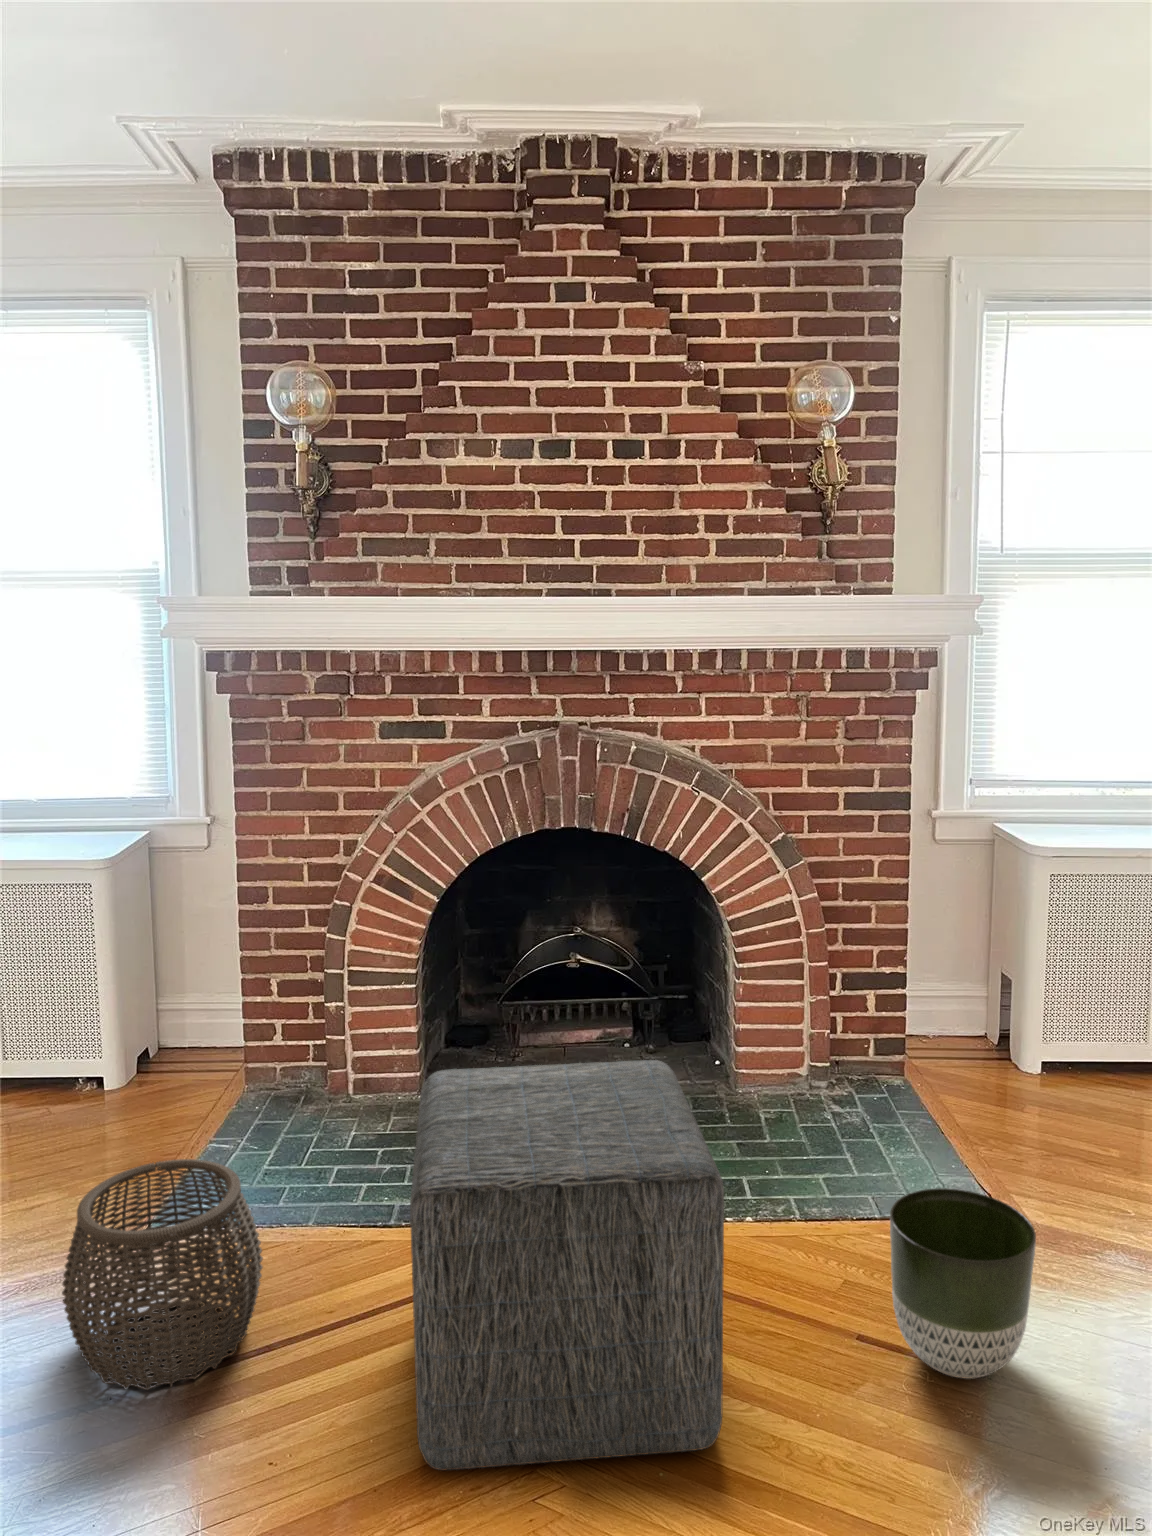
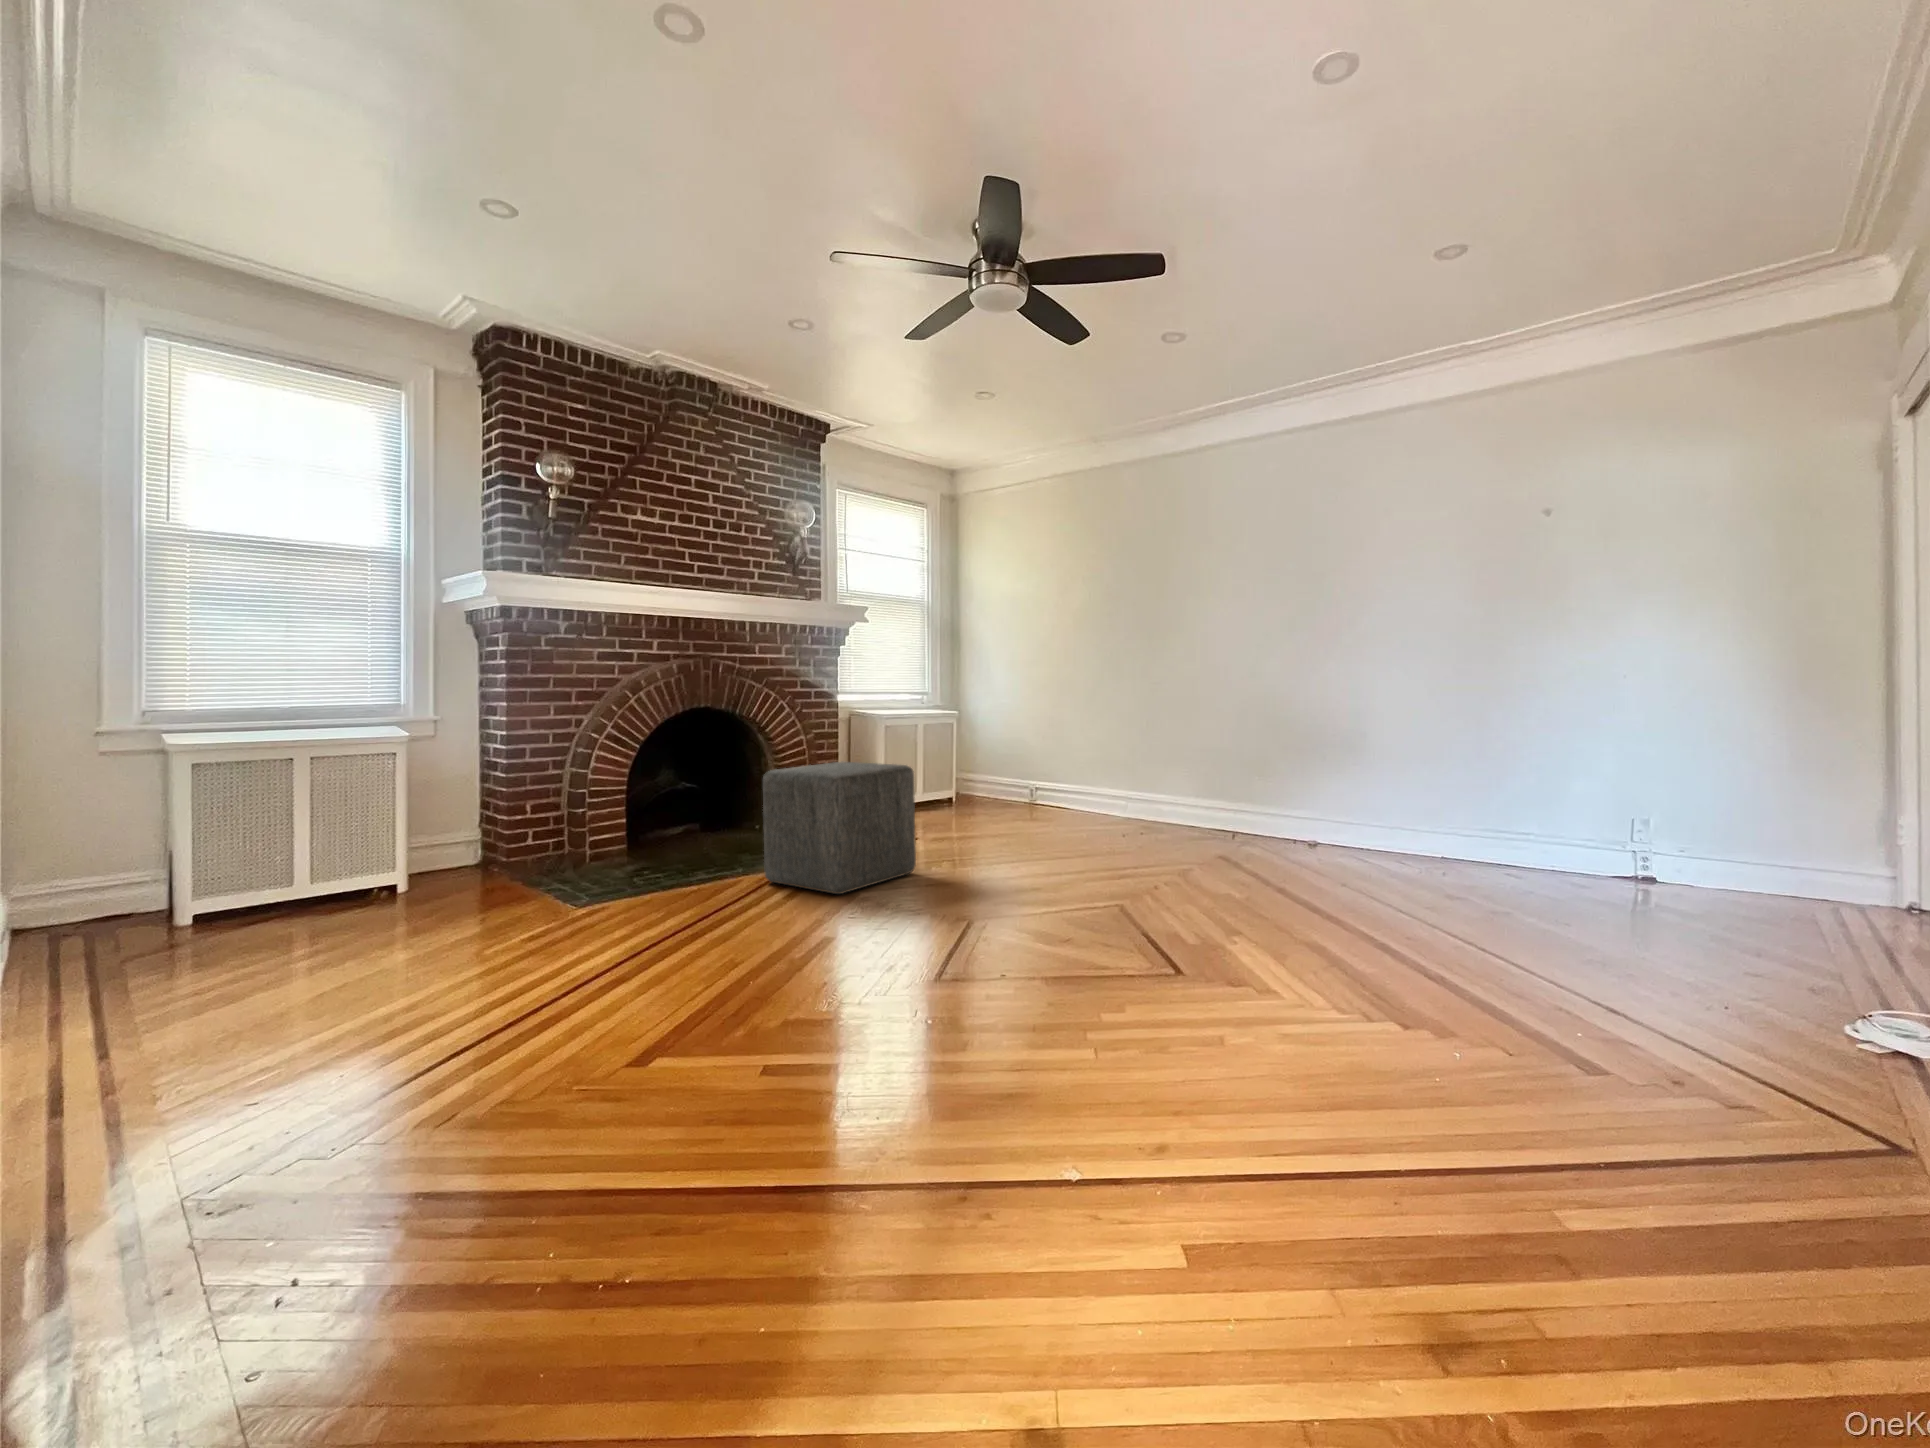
woven basket: present [62,1159,263,1390] -> none [618,829,718,922]
planter: present [890,1188,1036,1379] -> none [928,794,976,851]

